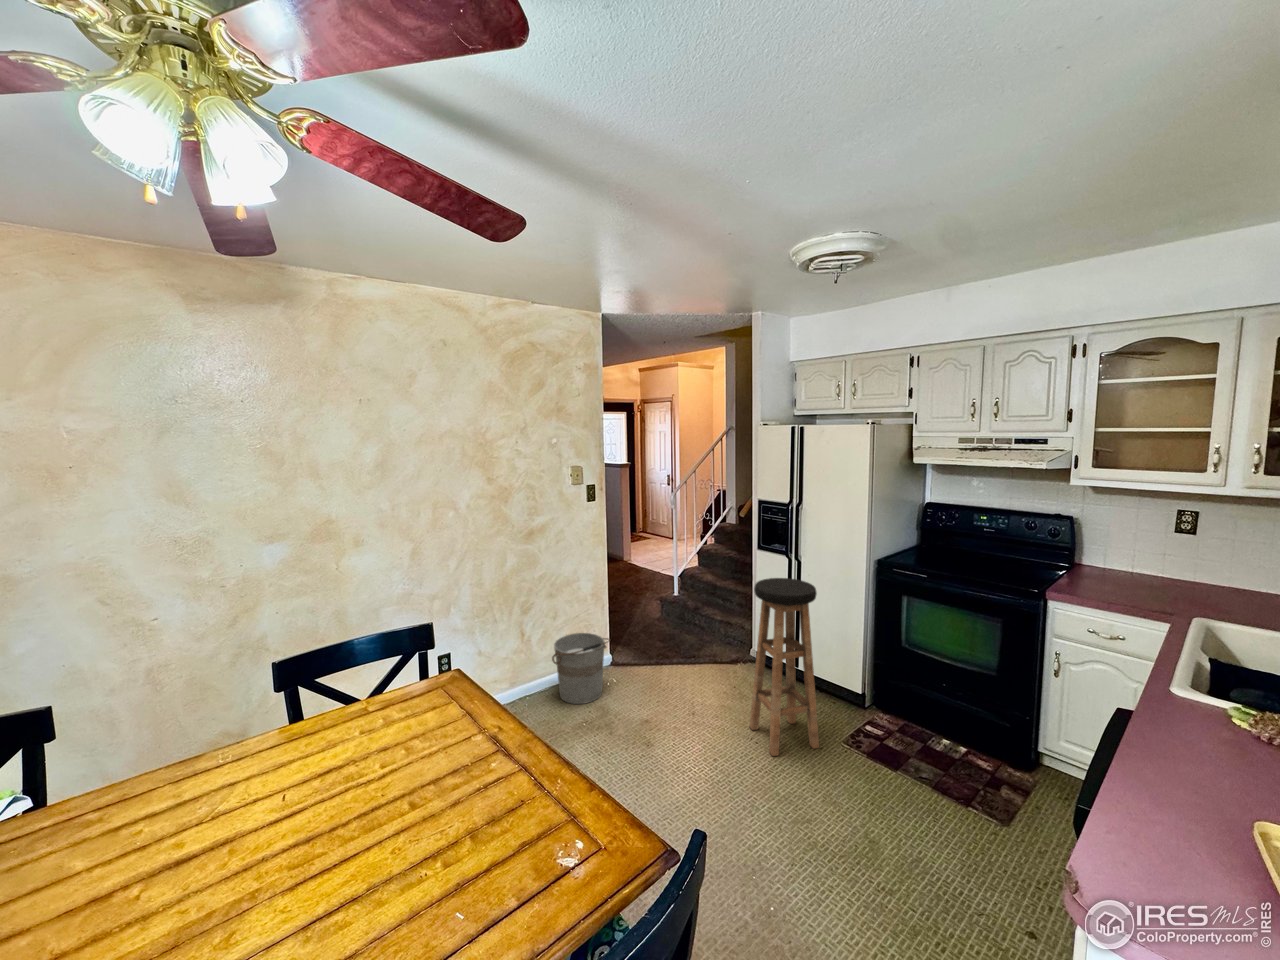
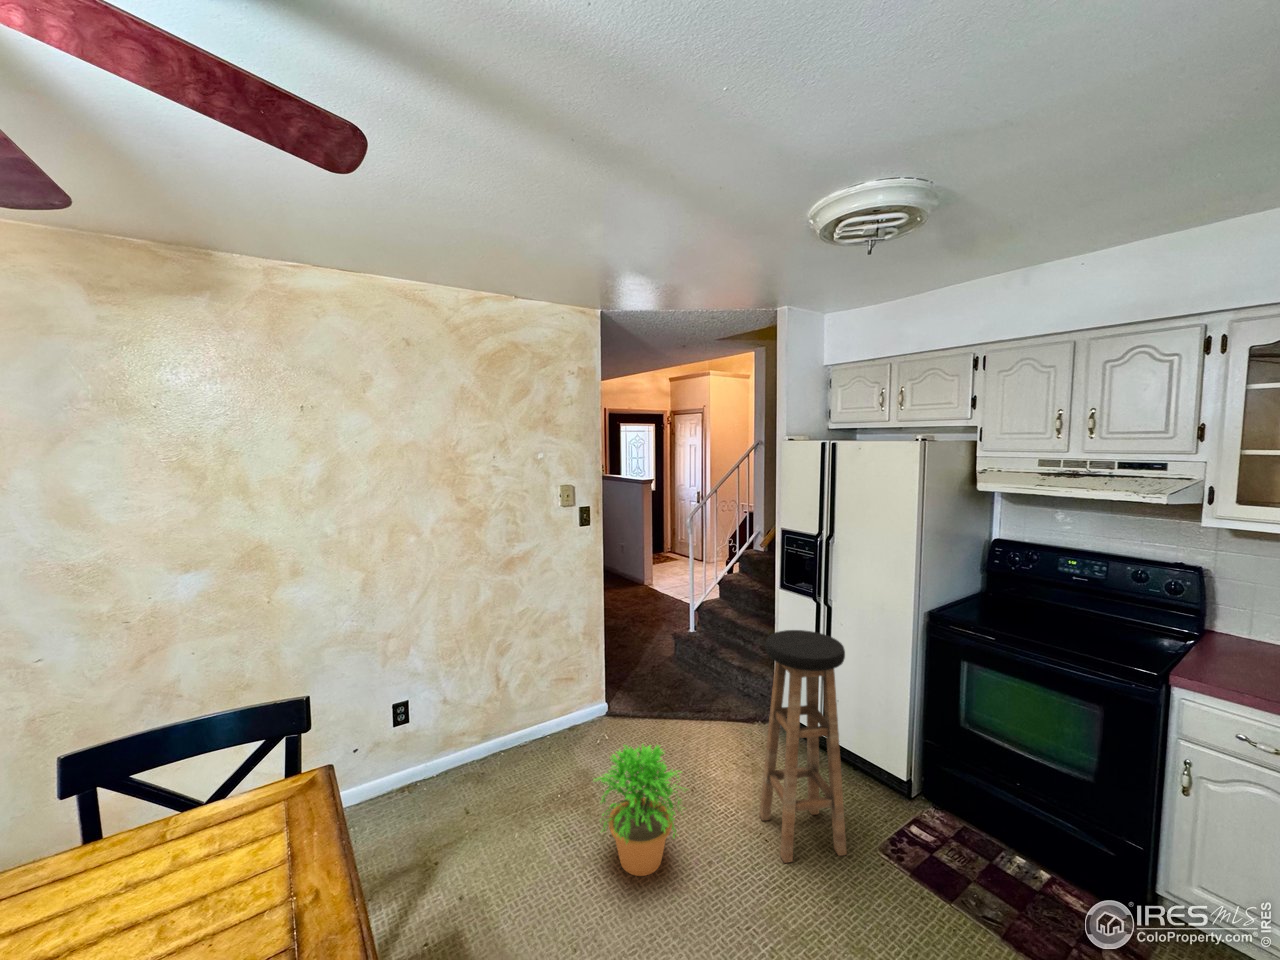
bucket: present [552,633,610,704] -> none [530,678,599,766]
potted plant: none [621,672,701,773] -> present [596,744,685,876]

